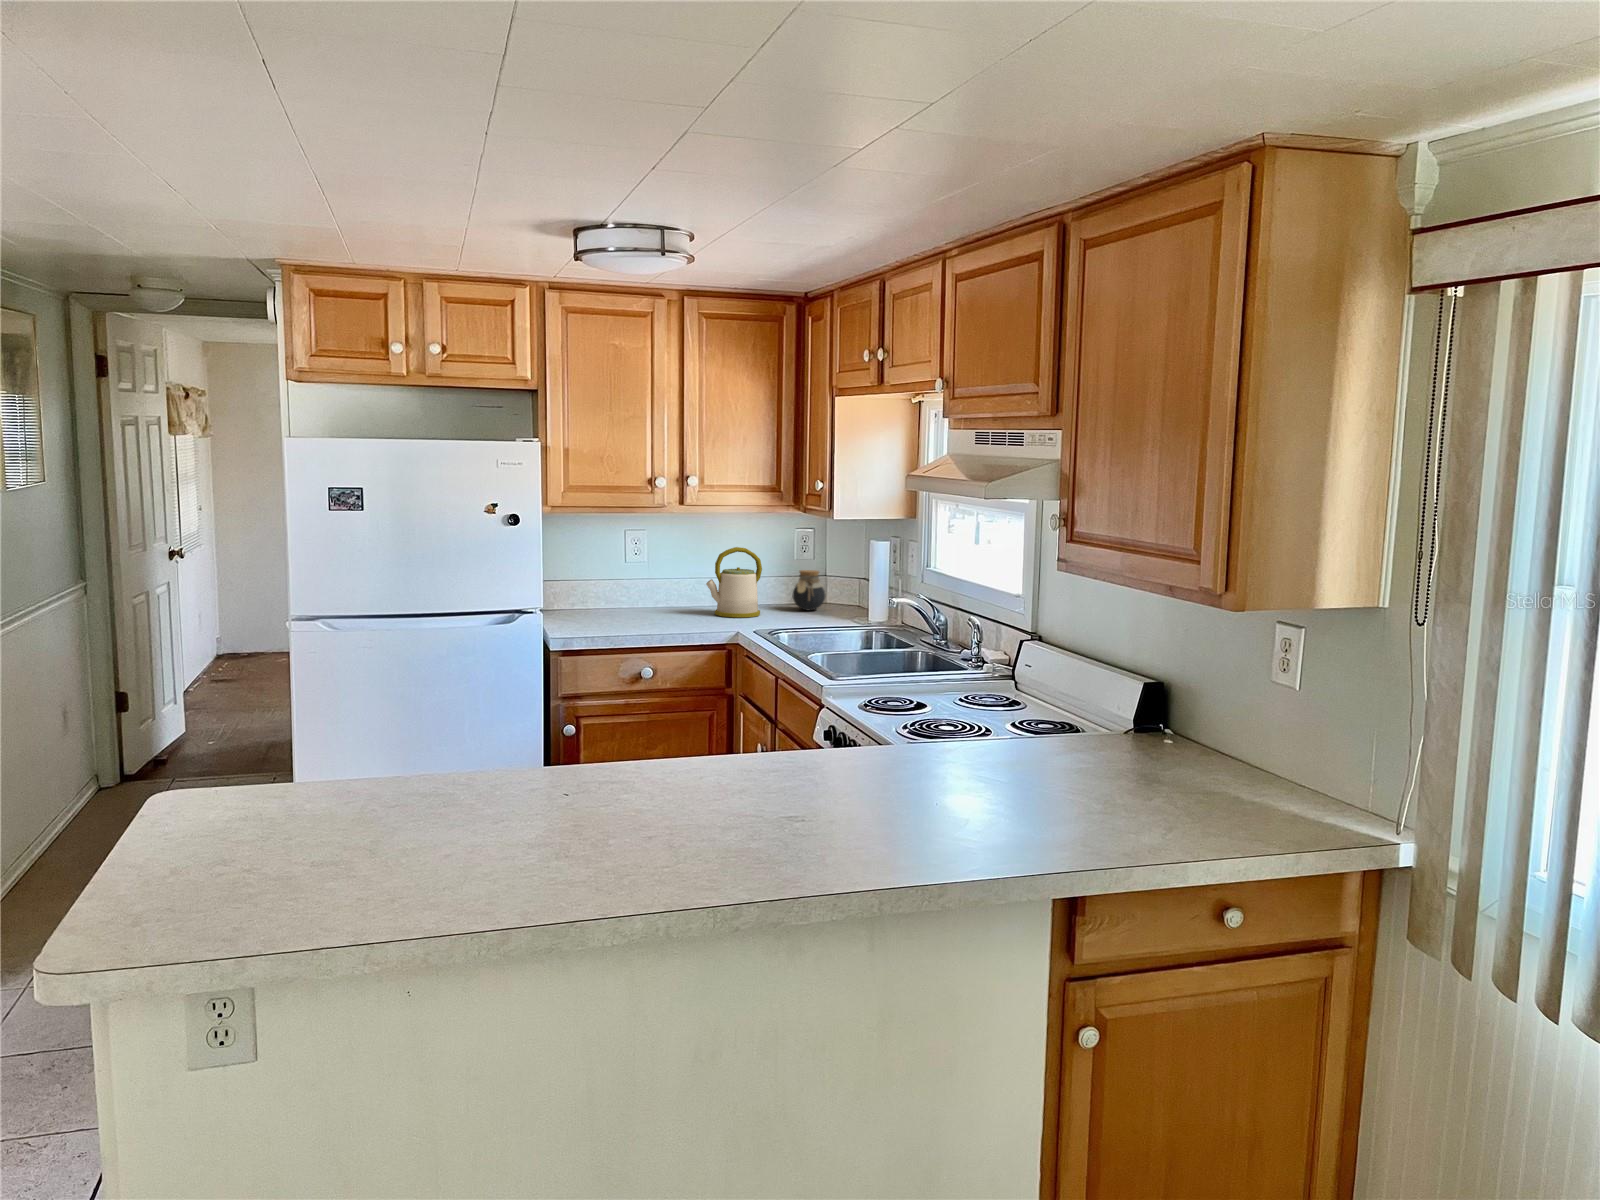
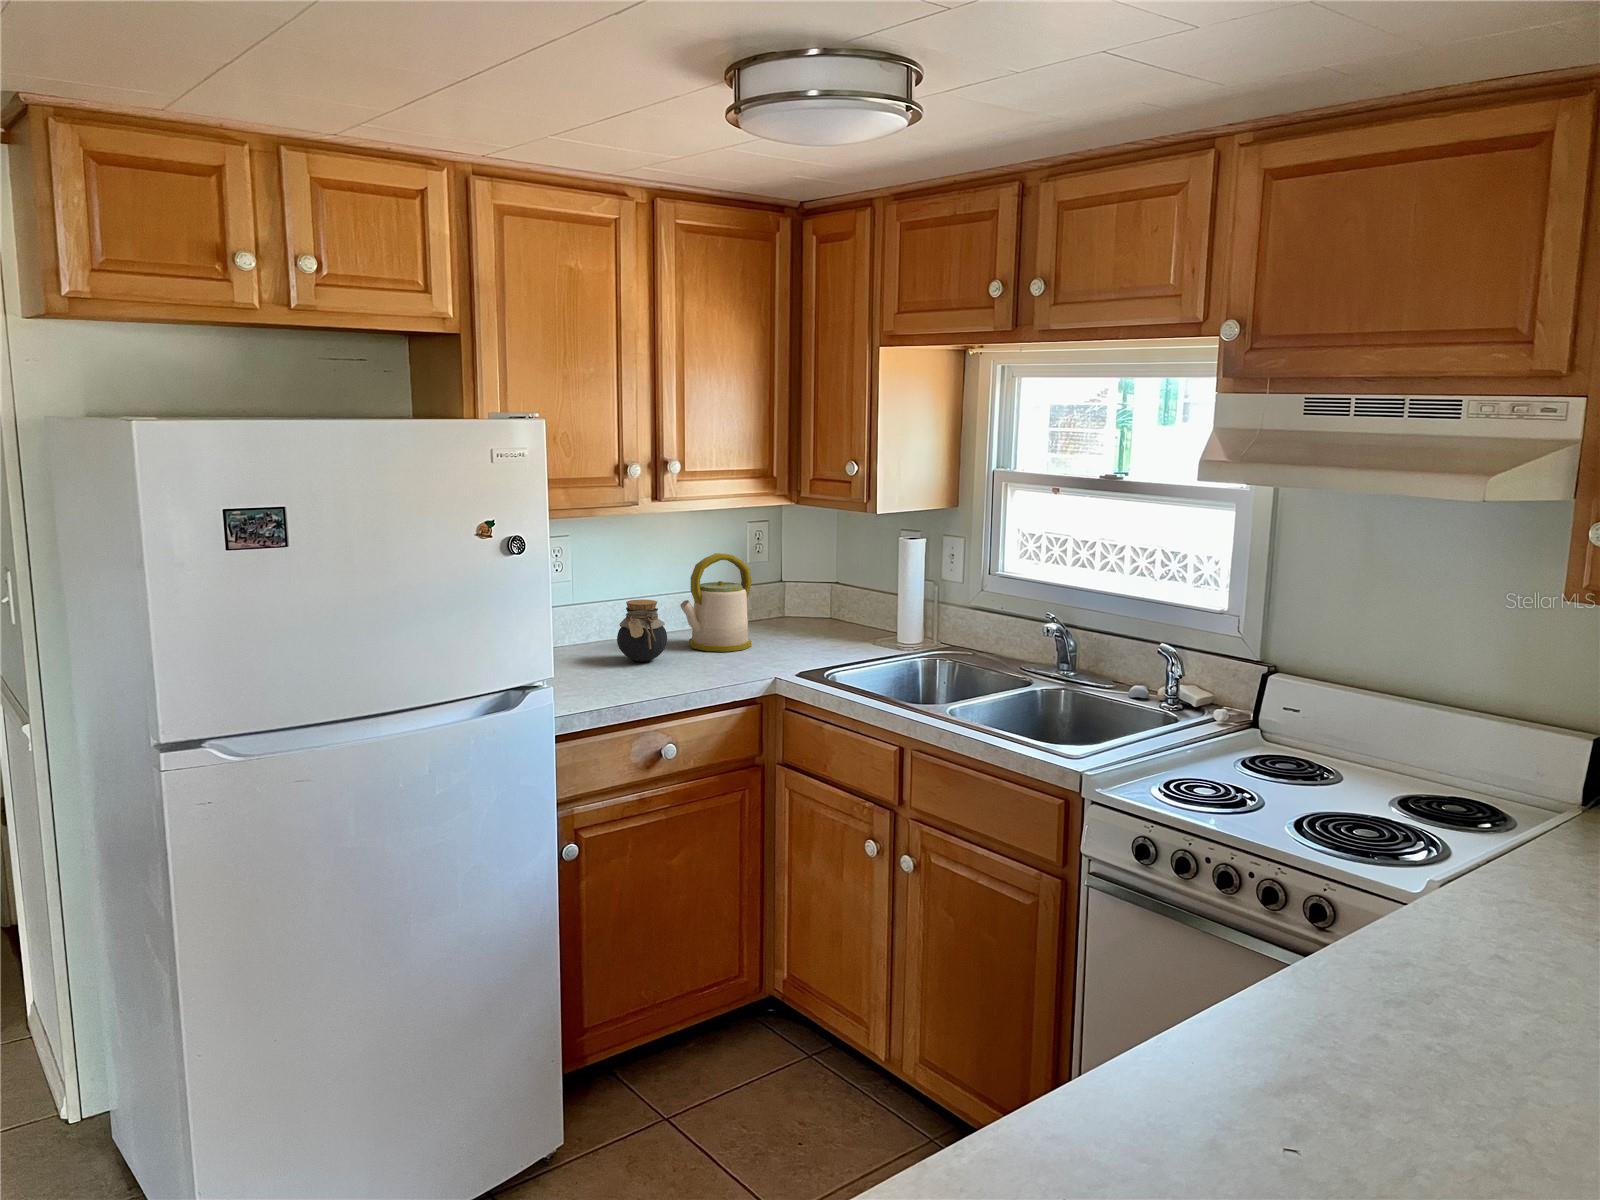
jar: present [792,570,825,610] -> present [617,600,667,662]

